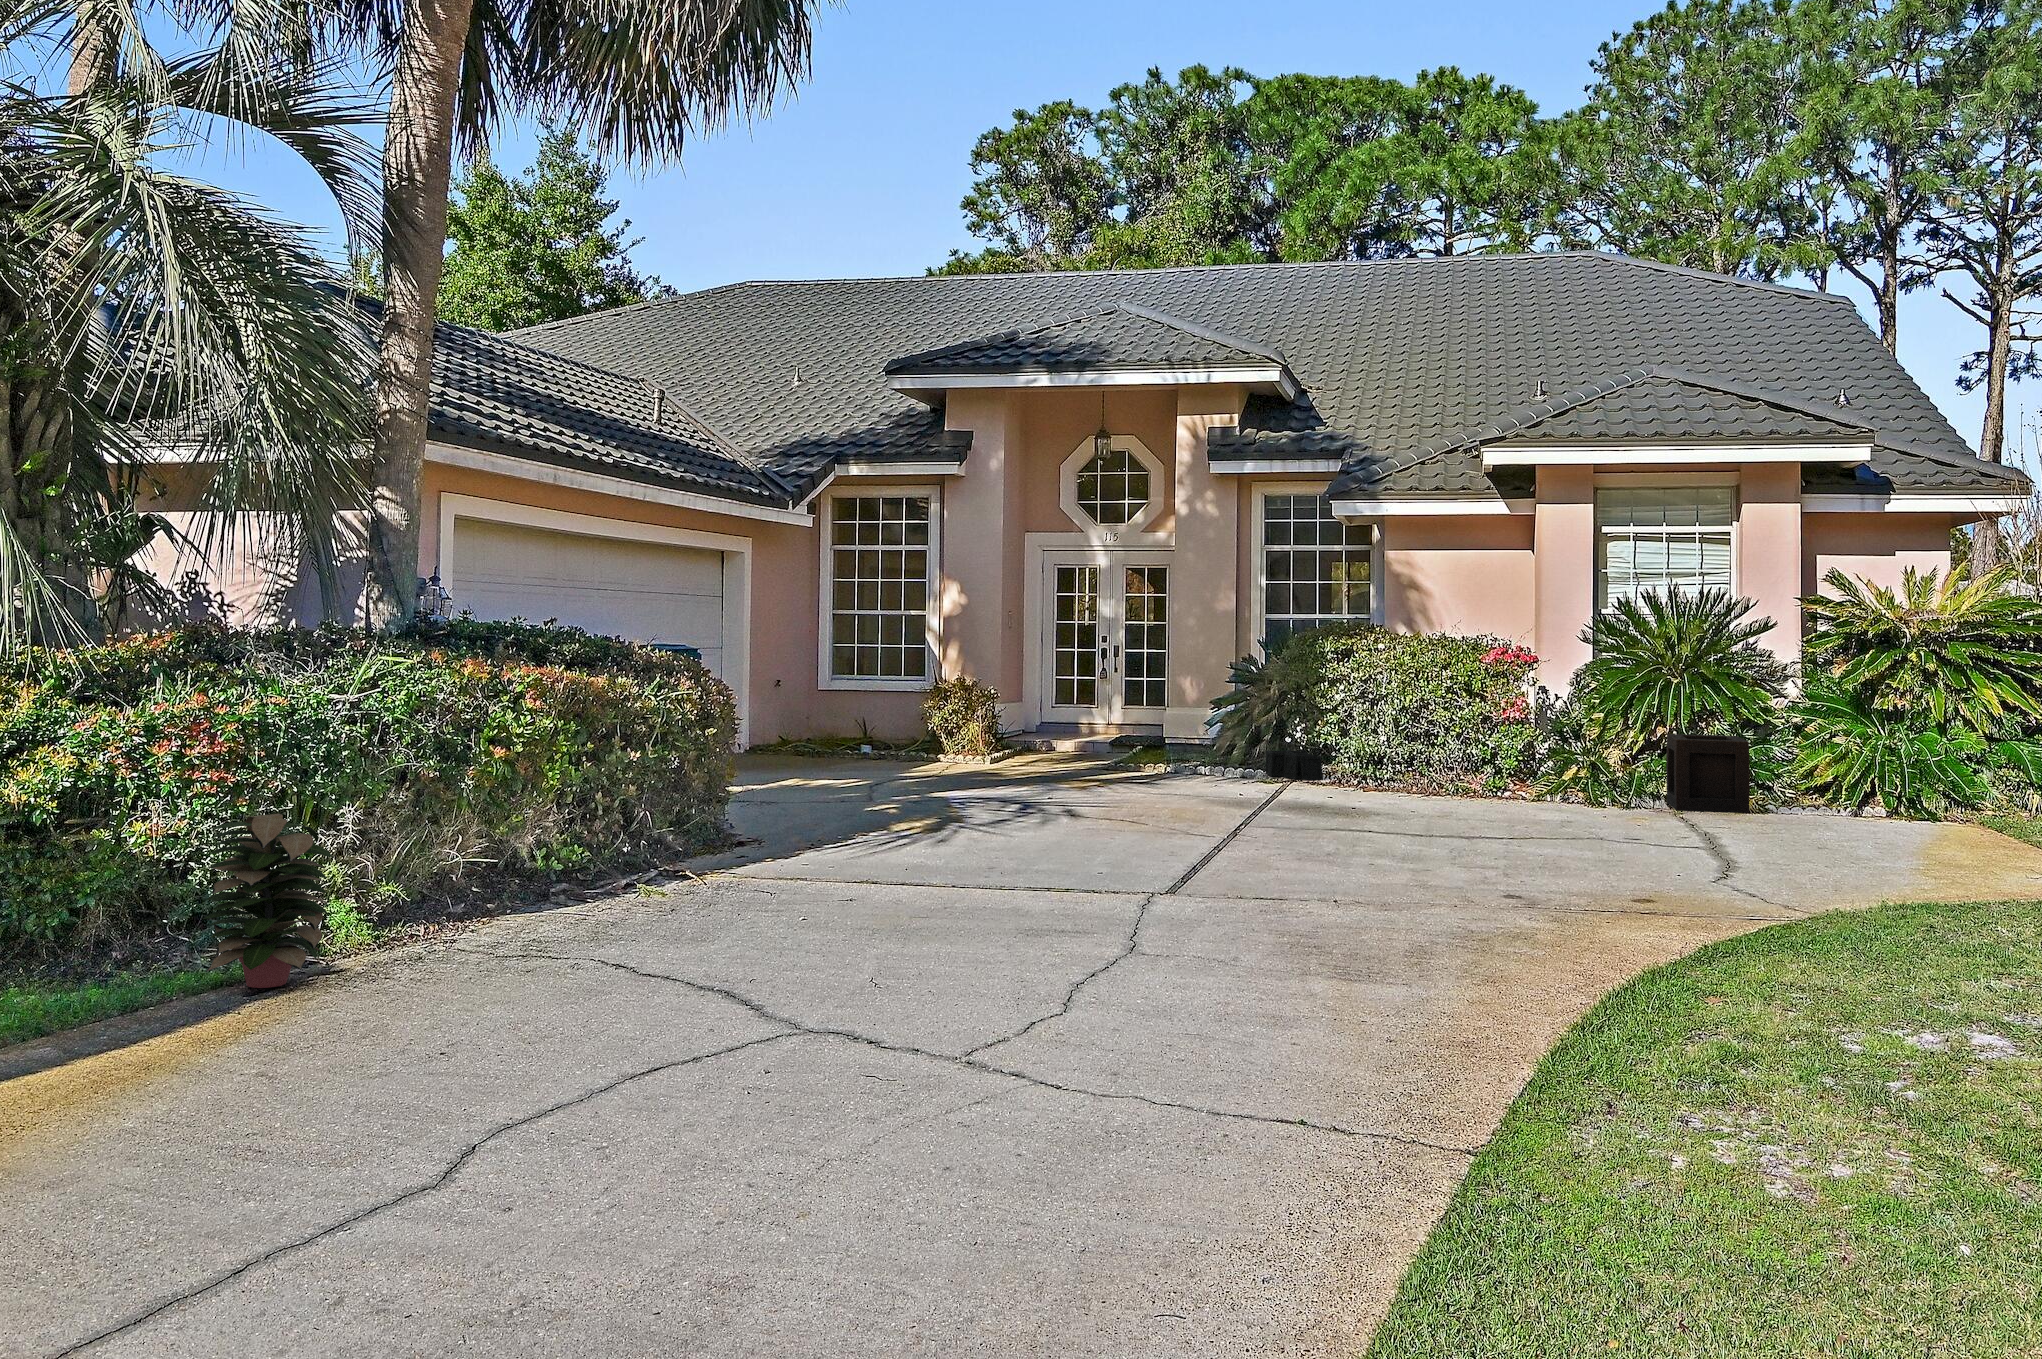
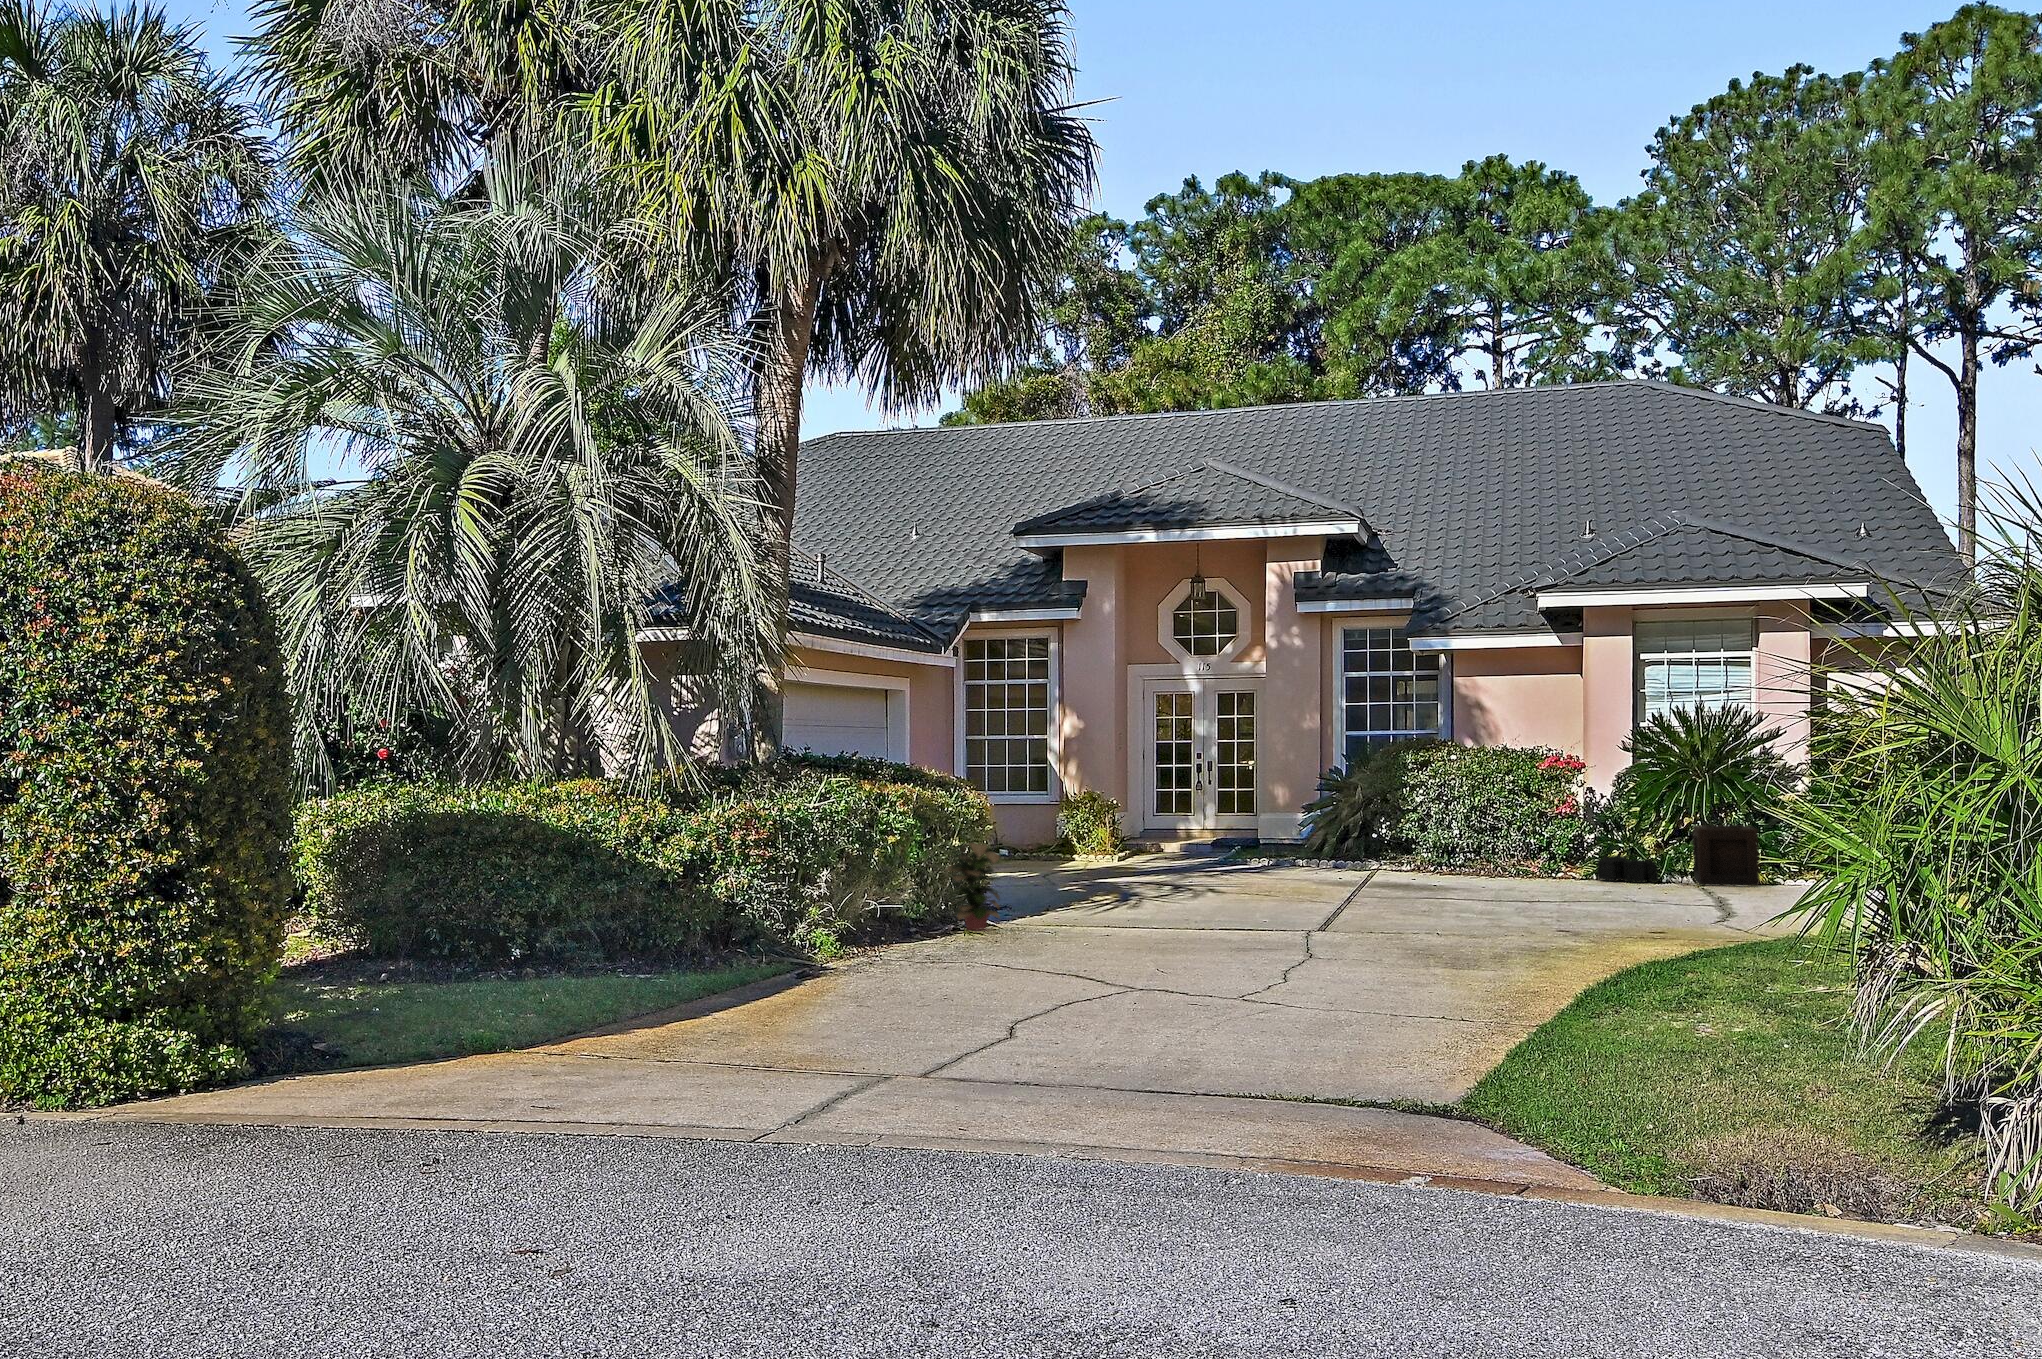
storage bin: present [1266,750,1323,780] -> present [1597,855,1660,883]
decorative plant: present [204,814,333,988] -> present [946,843,1000,930]

